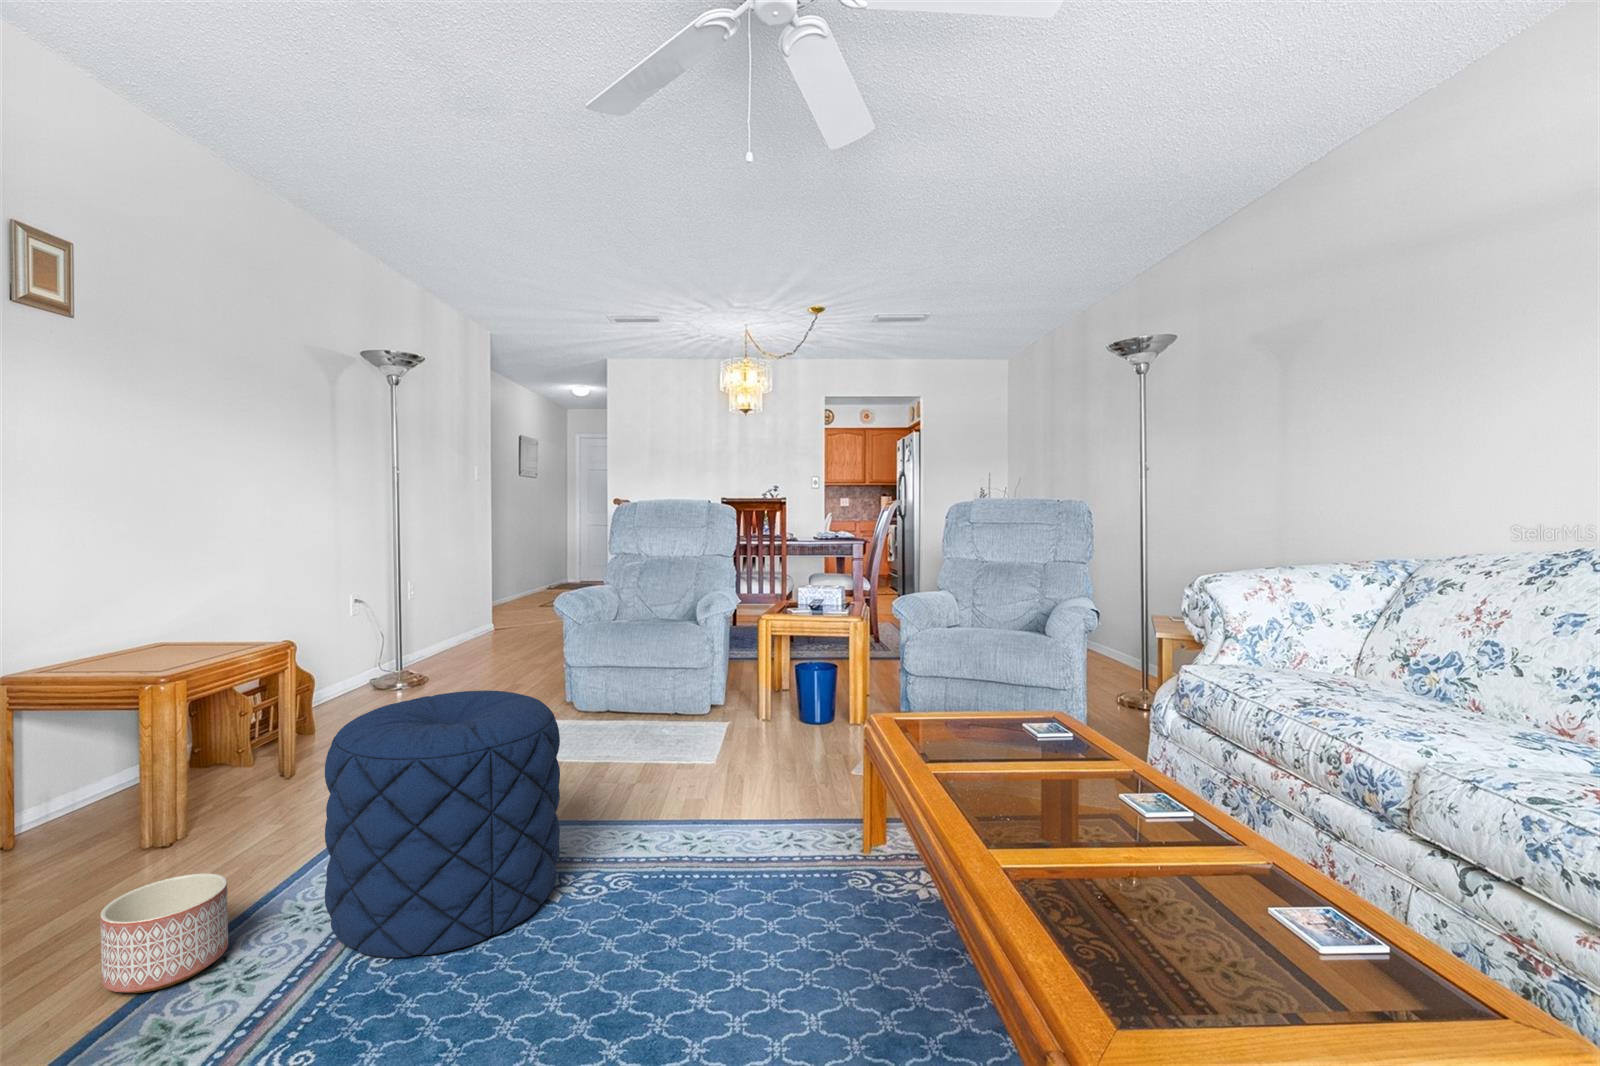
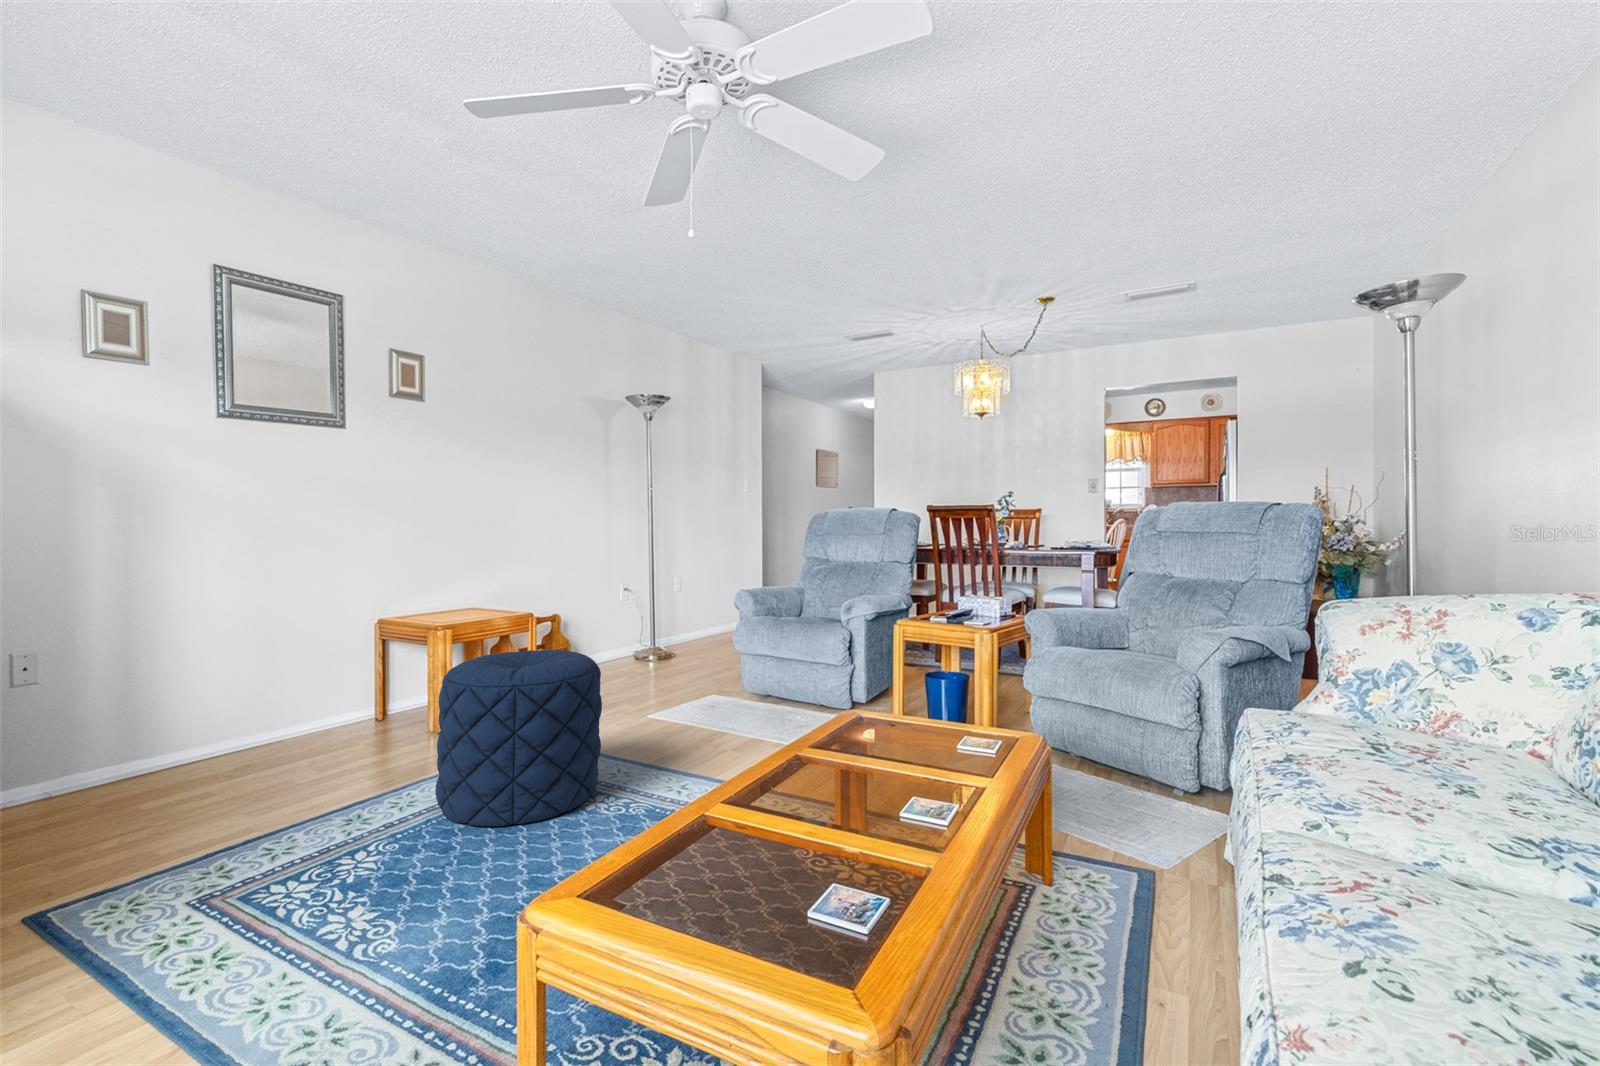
planter: present [100,873,228,993] -> none [327,743,399,806]

